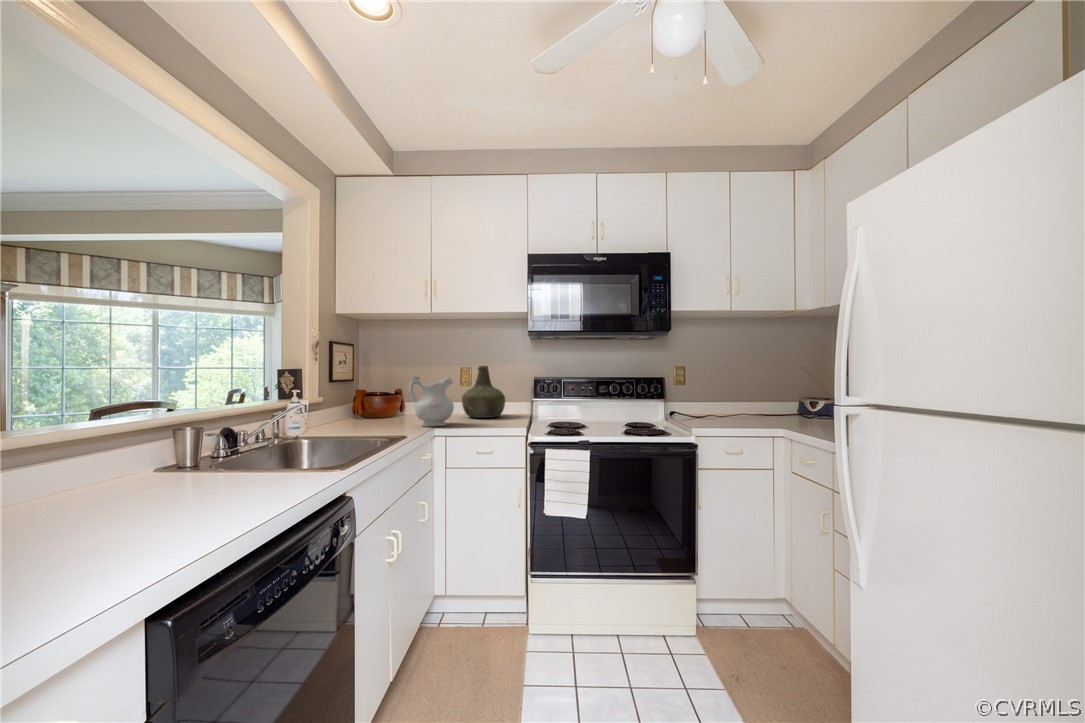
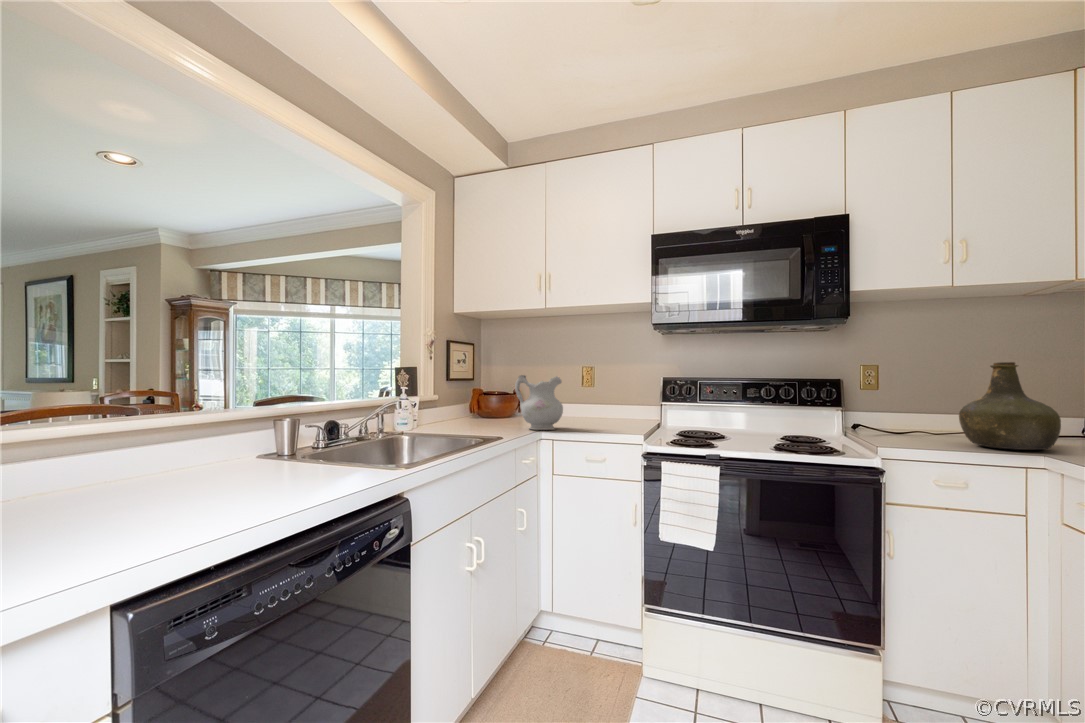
bottle: present [462,366,505,418] -> present [959,362,1061,450]

